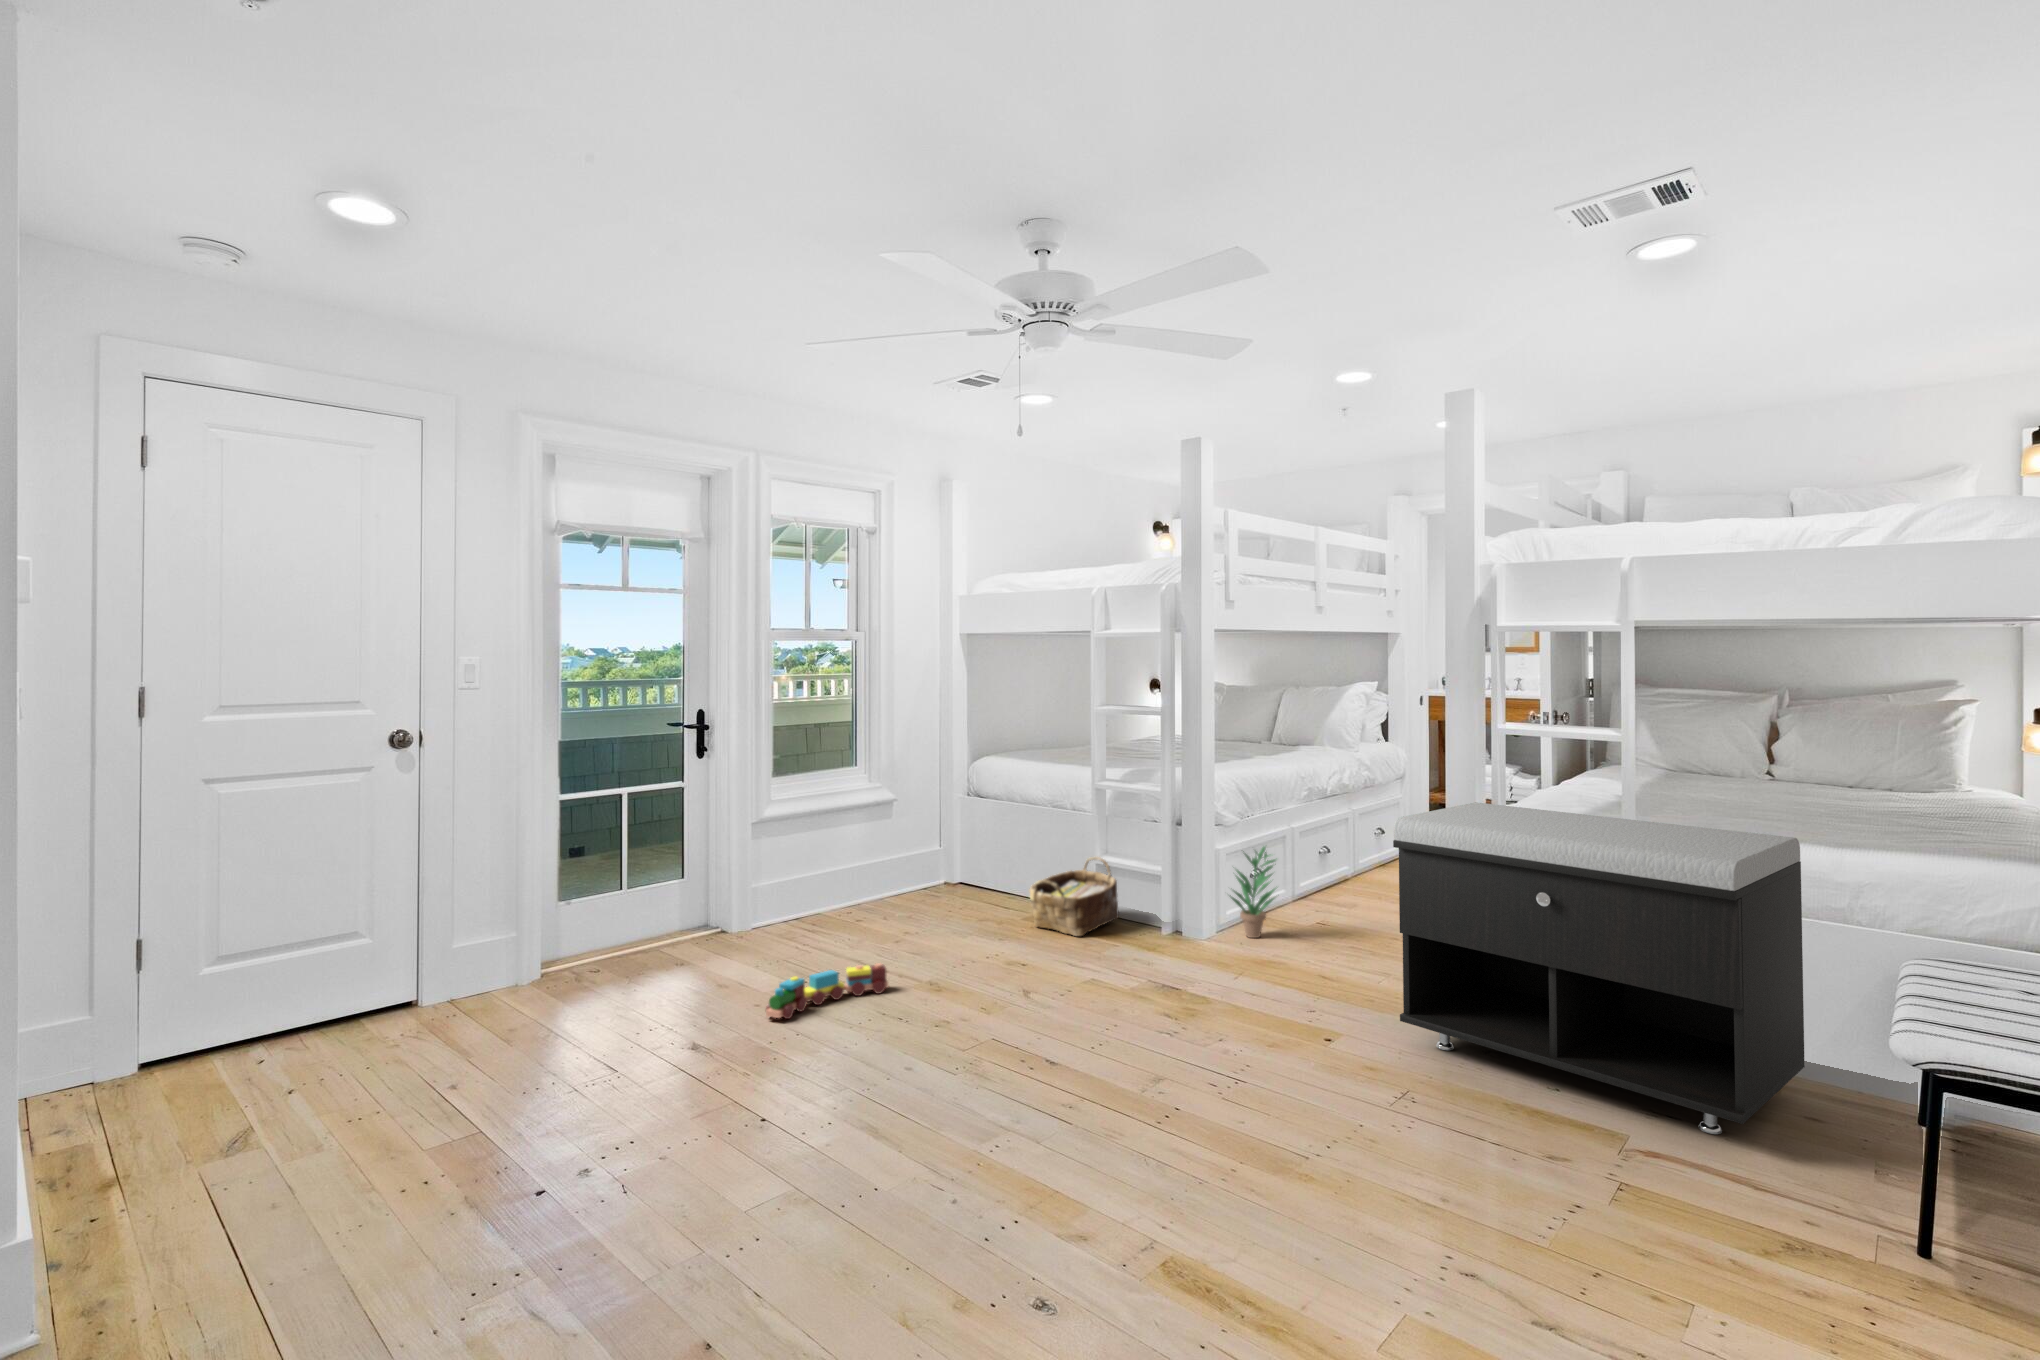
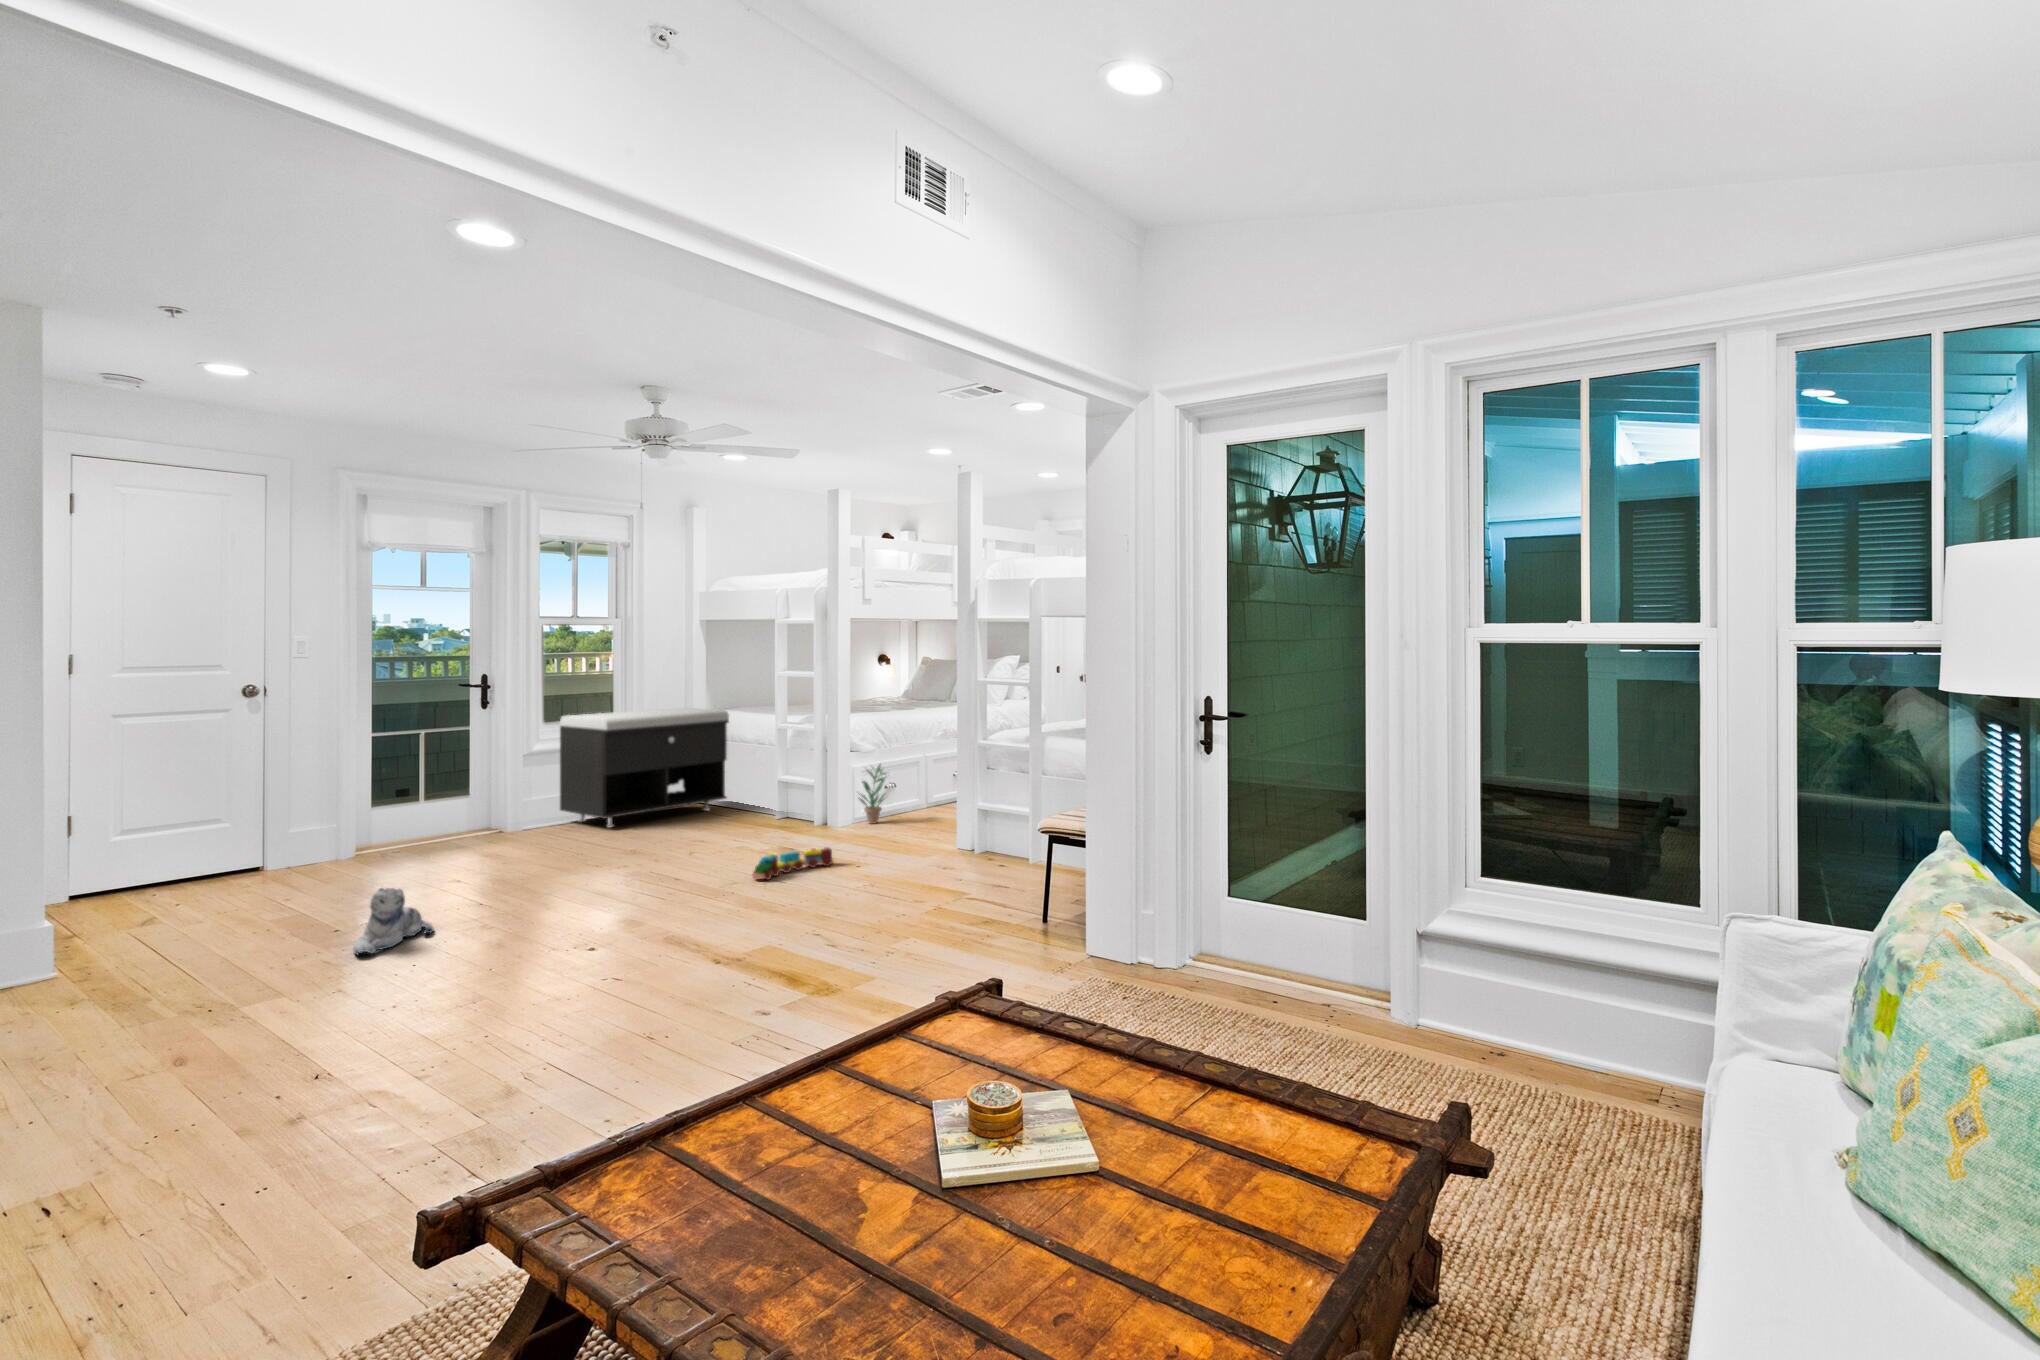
storage bench: present [1393,802,1805,1134] -> present [560,708,729,827]
woven basket: present [1030,857,1119,936] -> none [725,775,790,826]
toy train: present [766,963,888,1019] -> present [752,847,833,880]
plush toy: none [556,1131,687,1287] -> present [353,888,434,955]

